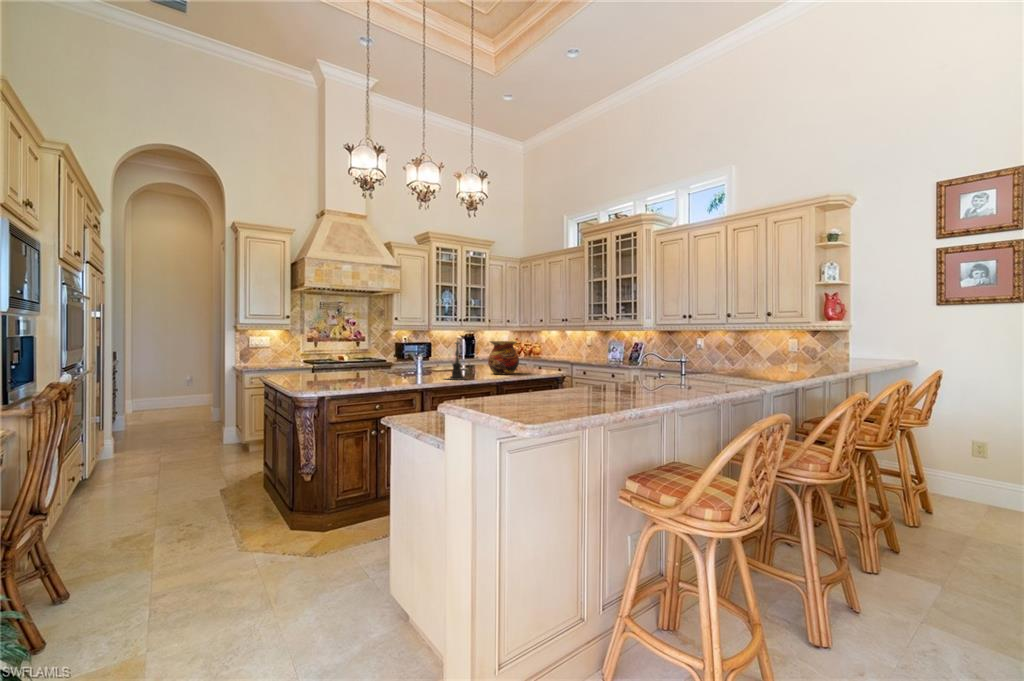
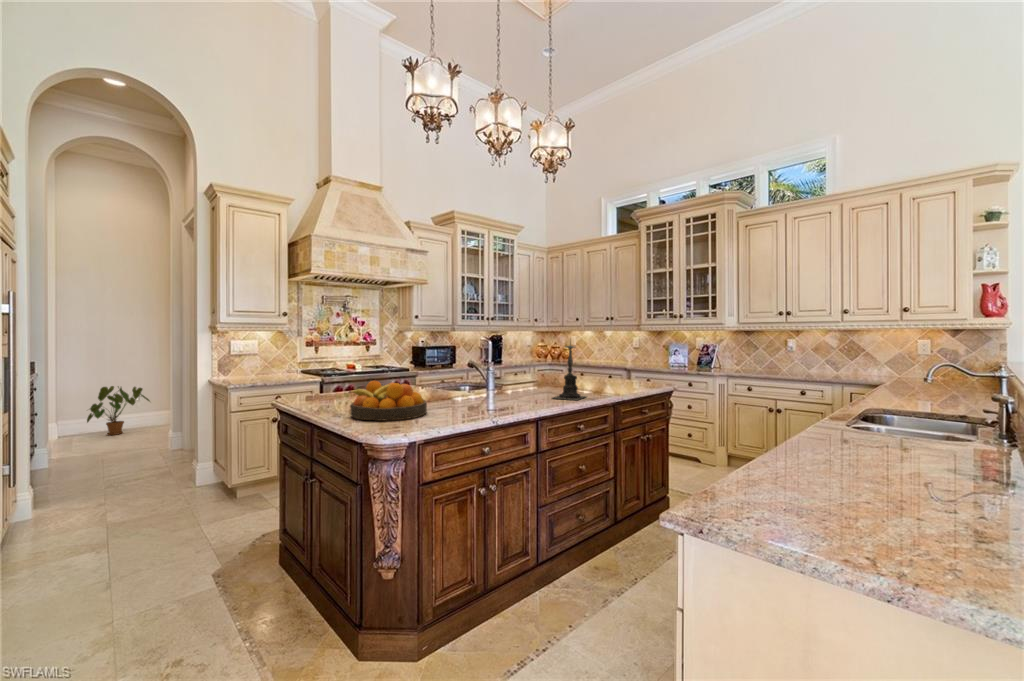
vase: present [488,341,519,374] -> none [587,344,629,388]
fruit bowl: none [295,364,346,387] -> present [349,381,427,421]
house plant: none [148,374,198,413] -> present [87,386,150,435]

